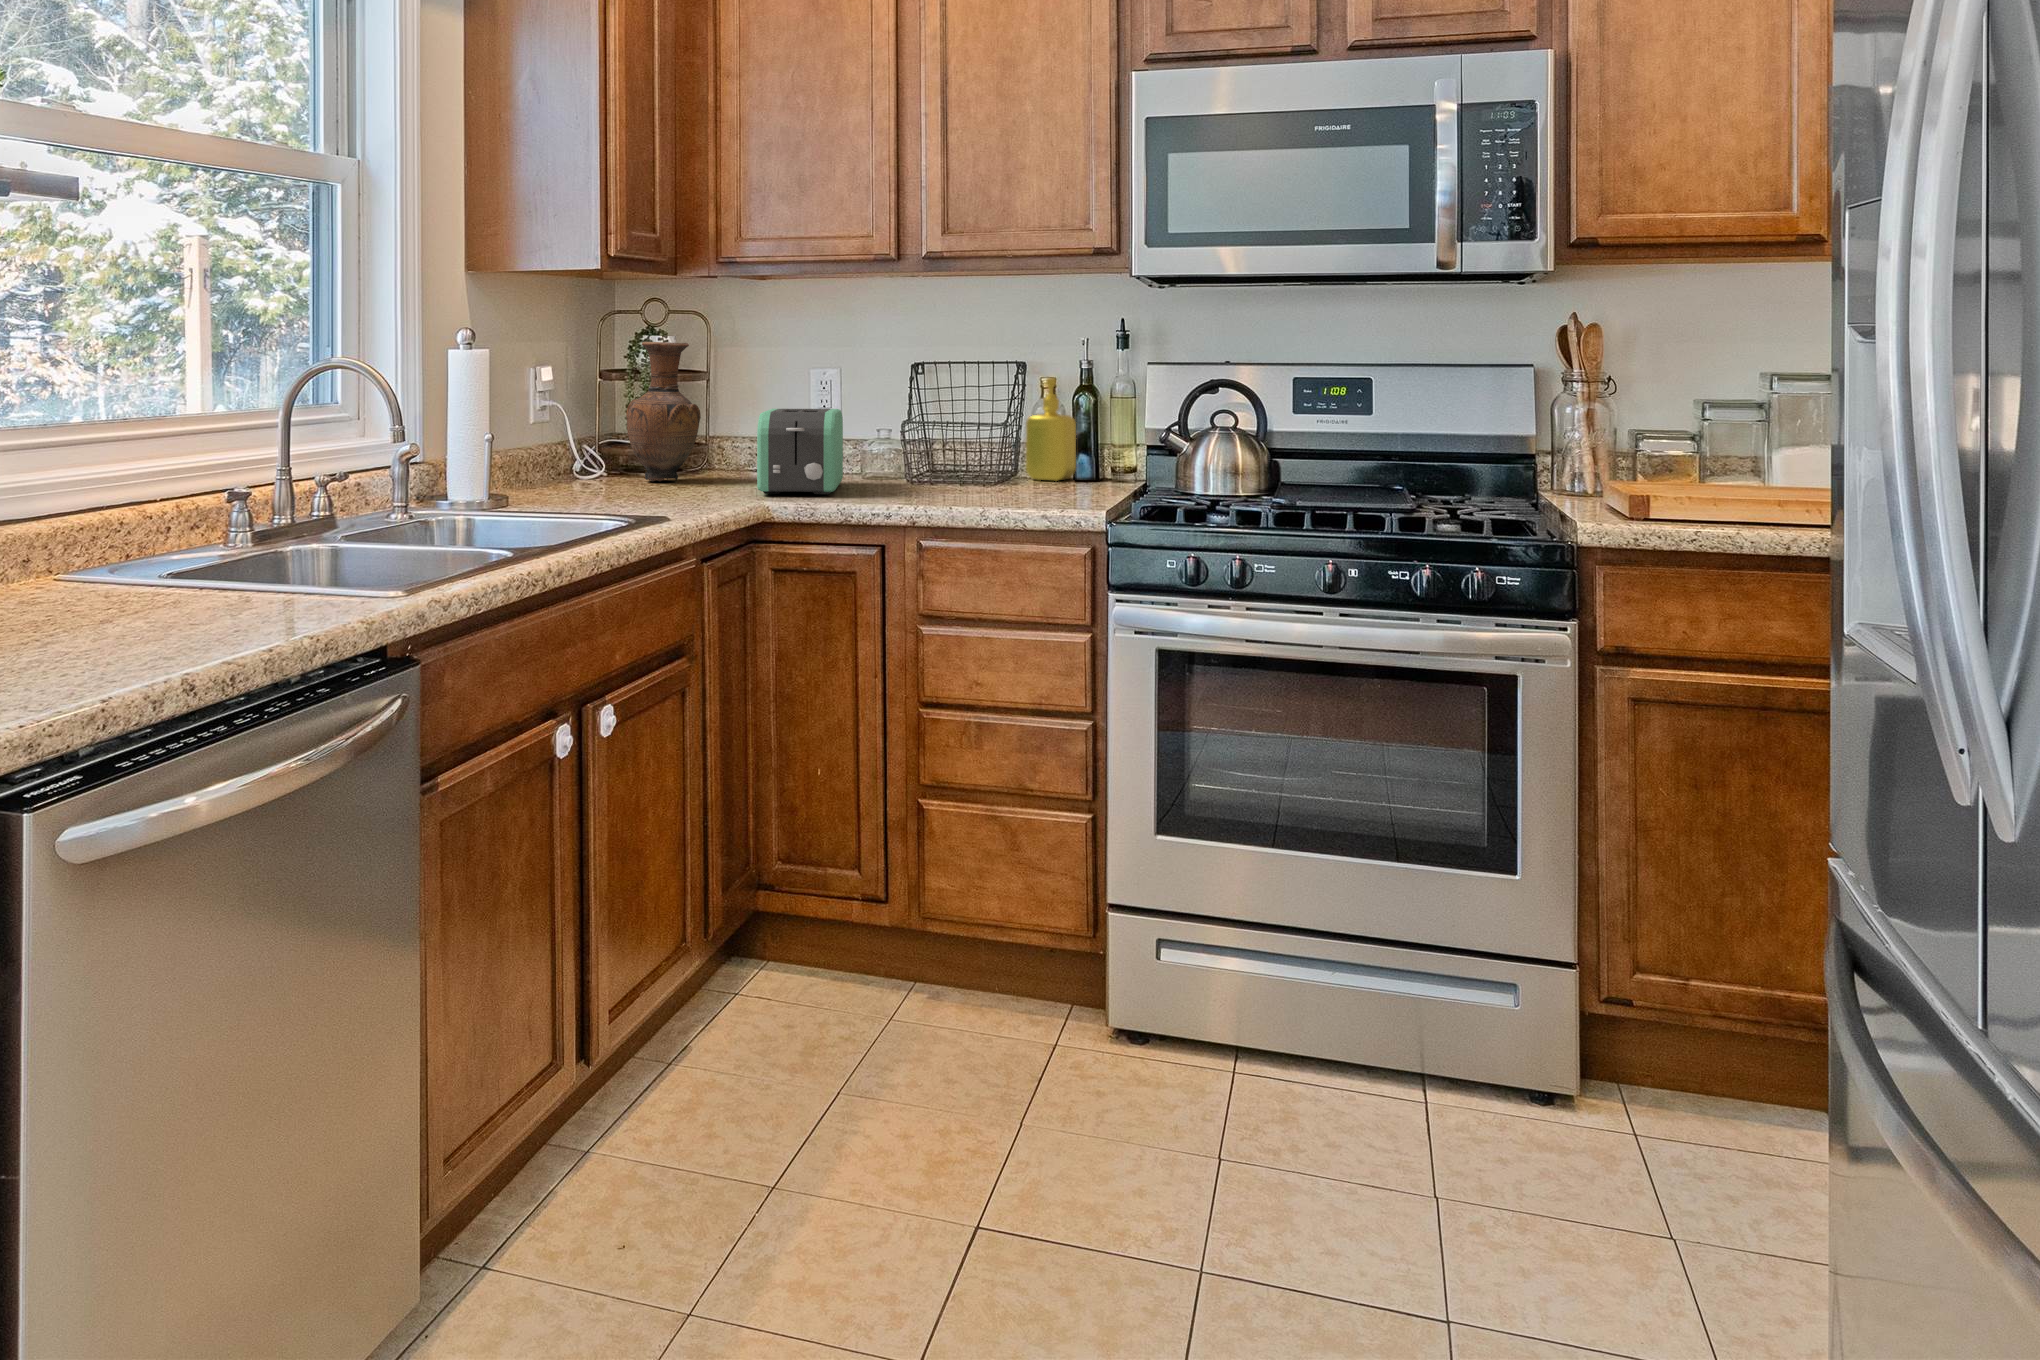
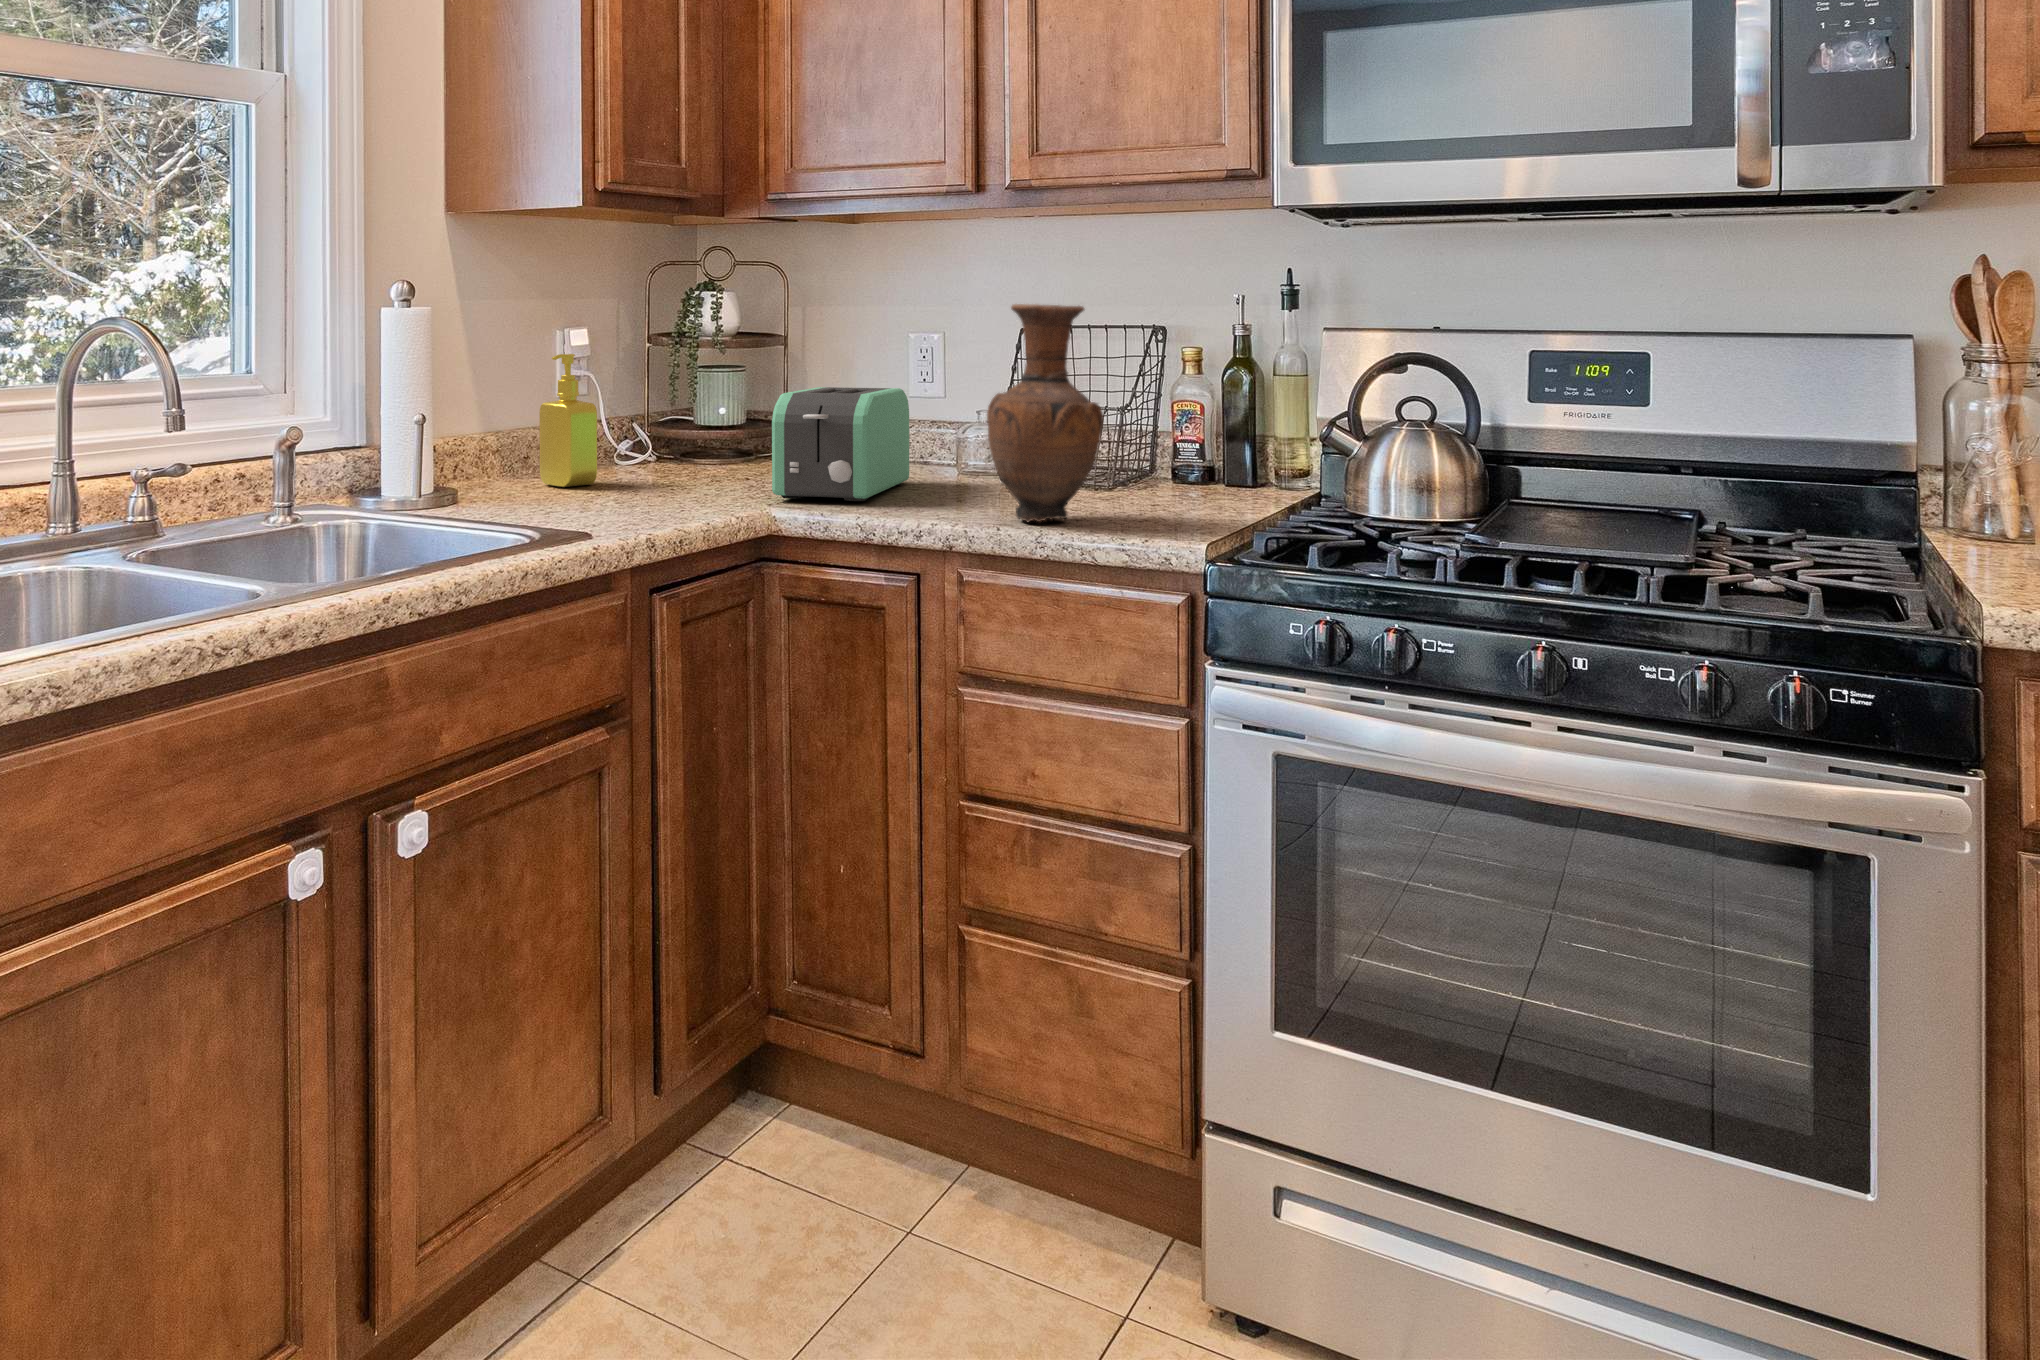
vase: present [626,342,701,482] -> present [987,304,1104,522]
soap dispenser: present [1026,378,1076,480] -> present [539,354,597,487]

